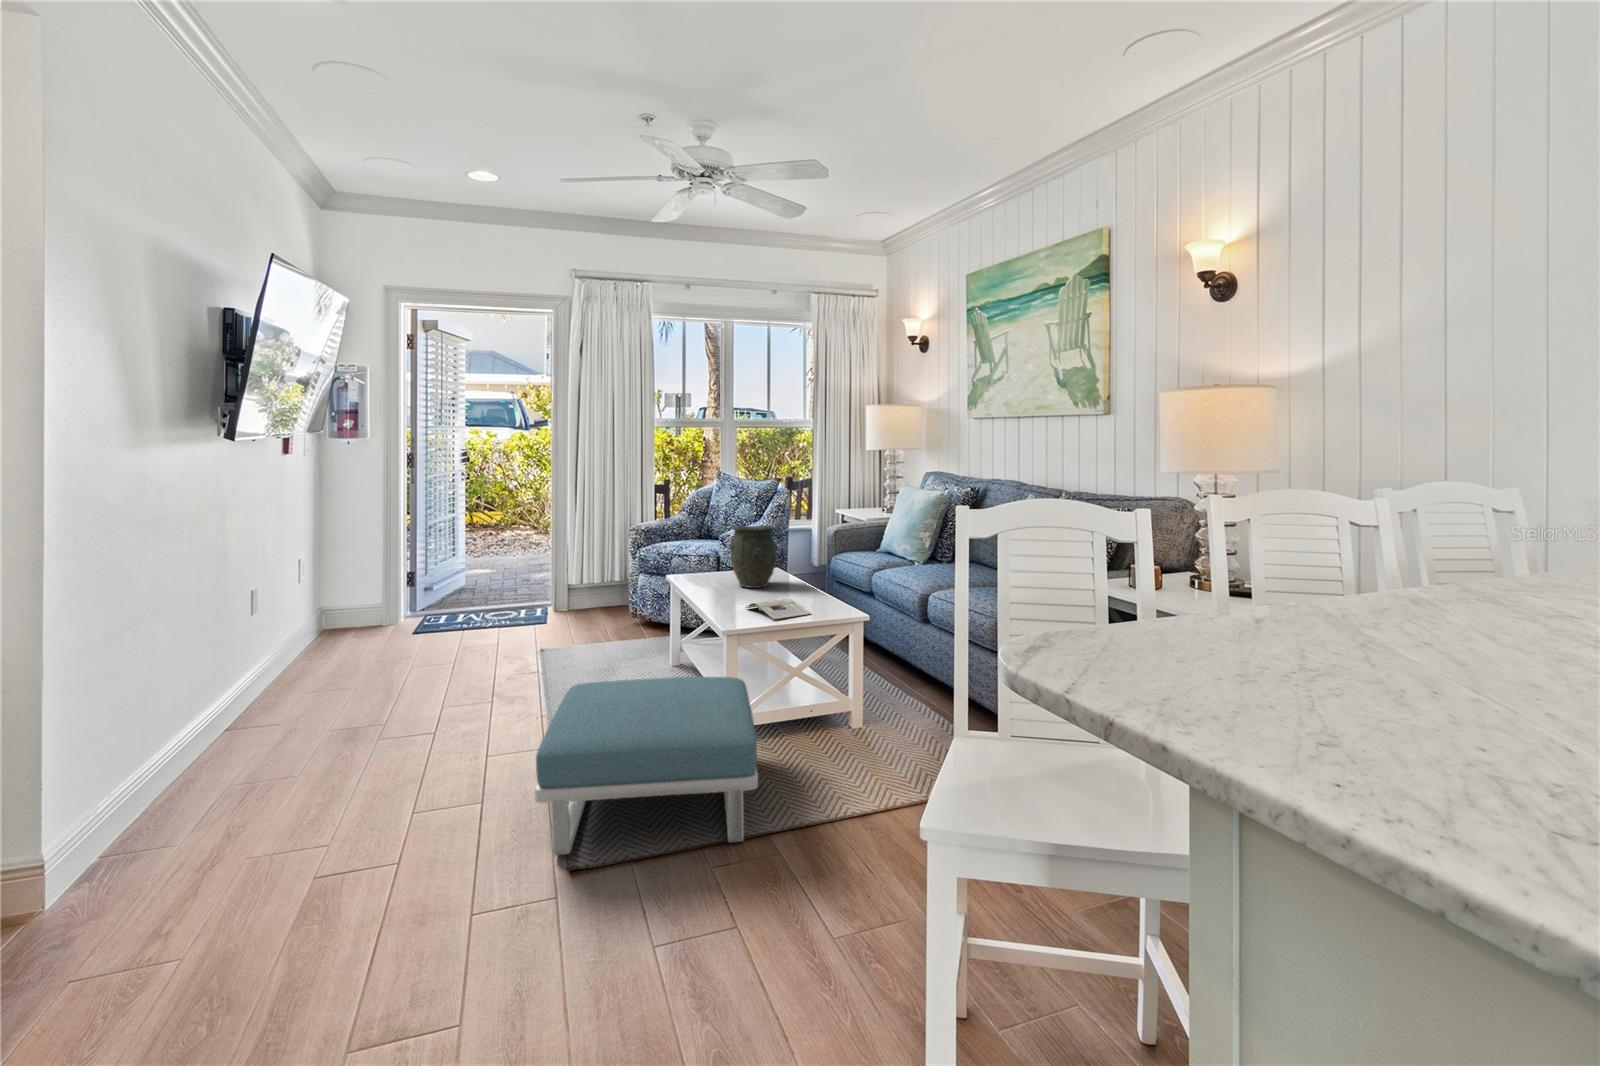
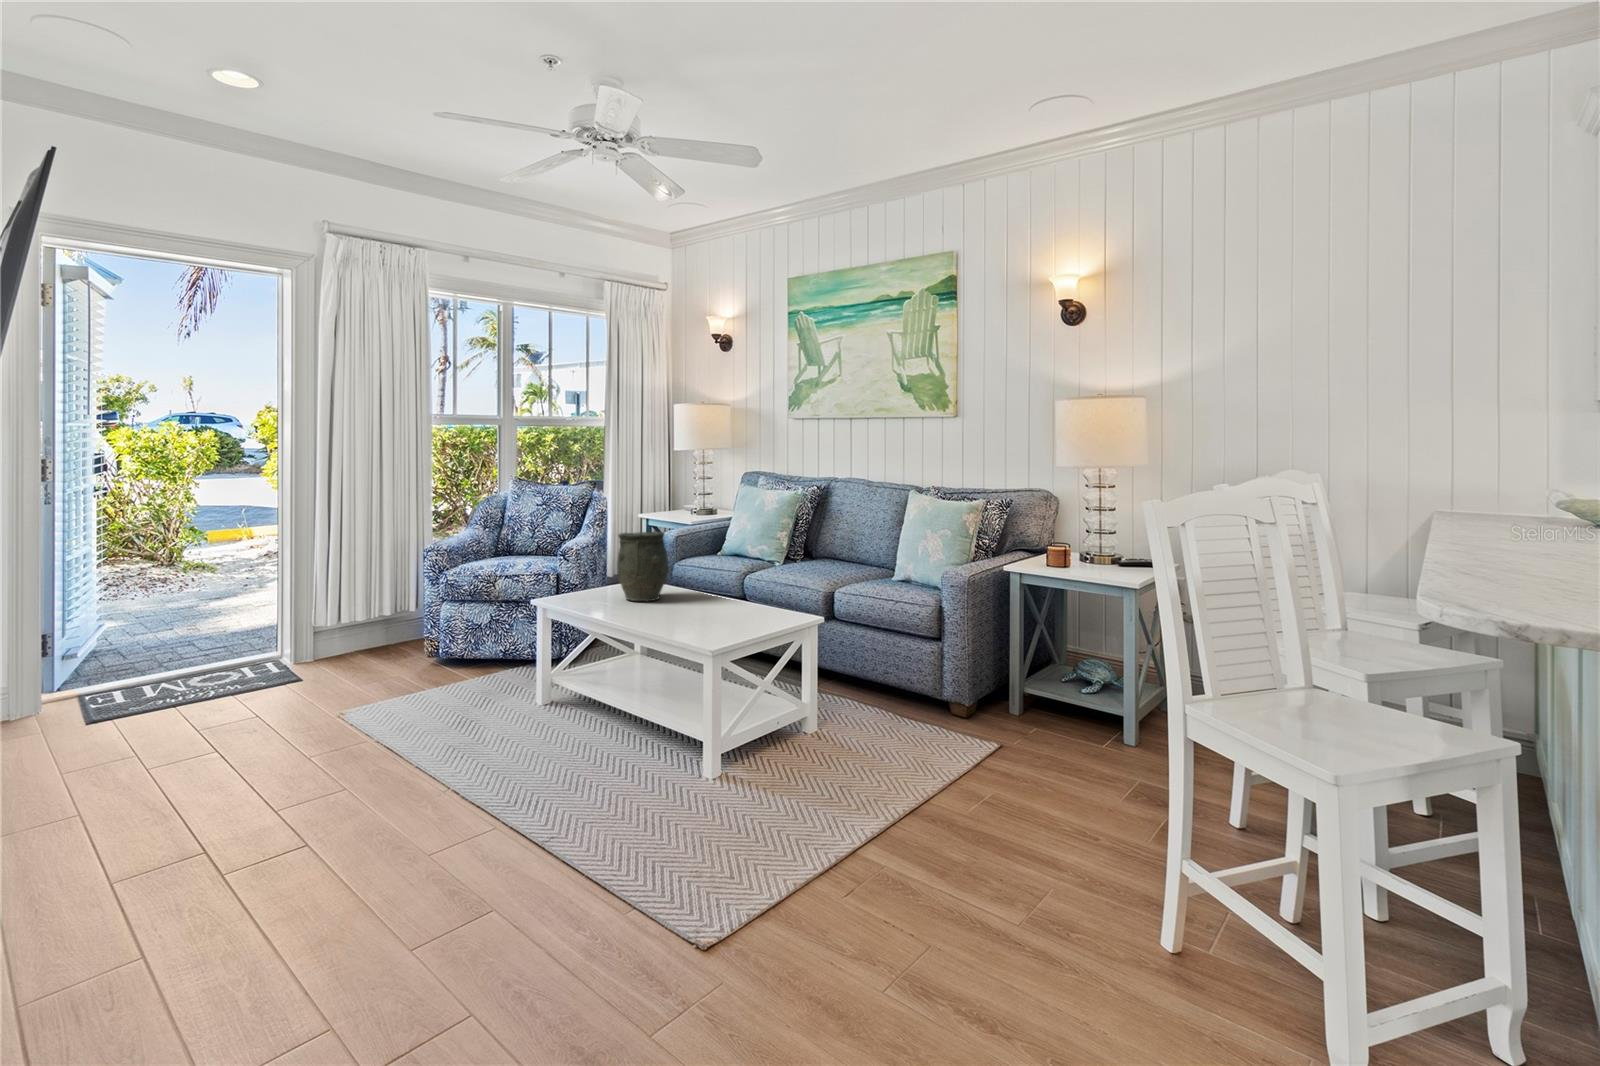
magazine: present [745,599,811,620] -> none [679,606,757,628]
footstool: present [535,677,758,855] -> none [551,692,846,915]

